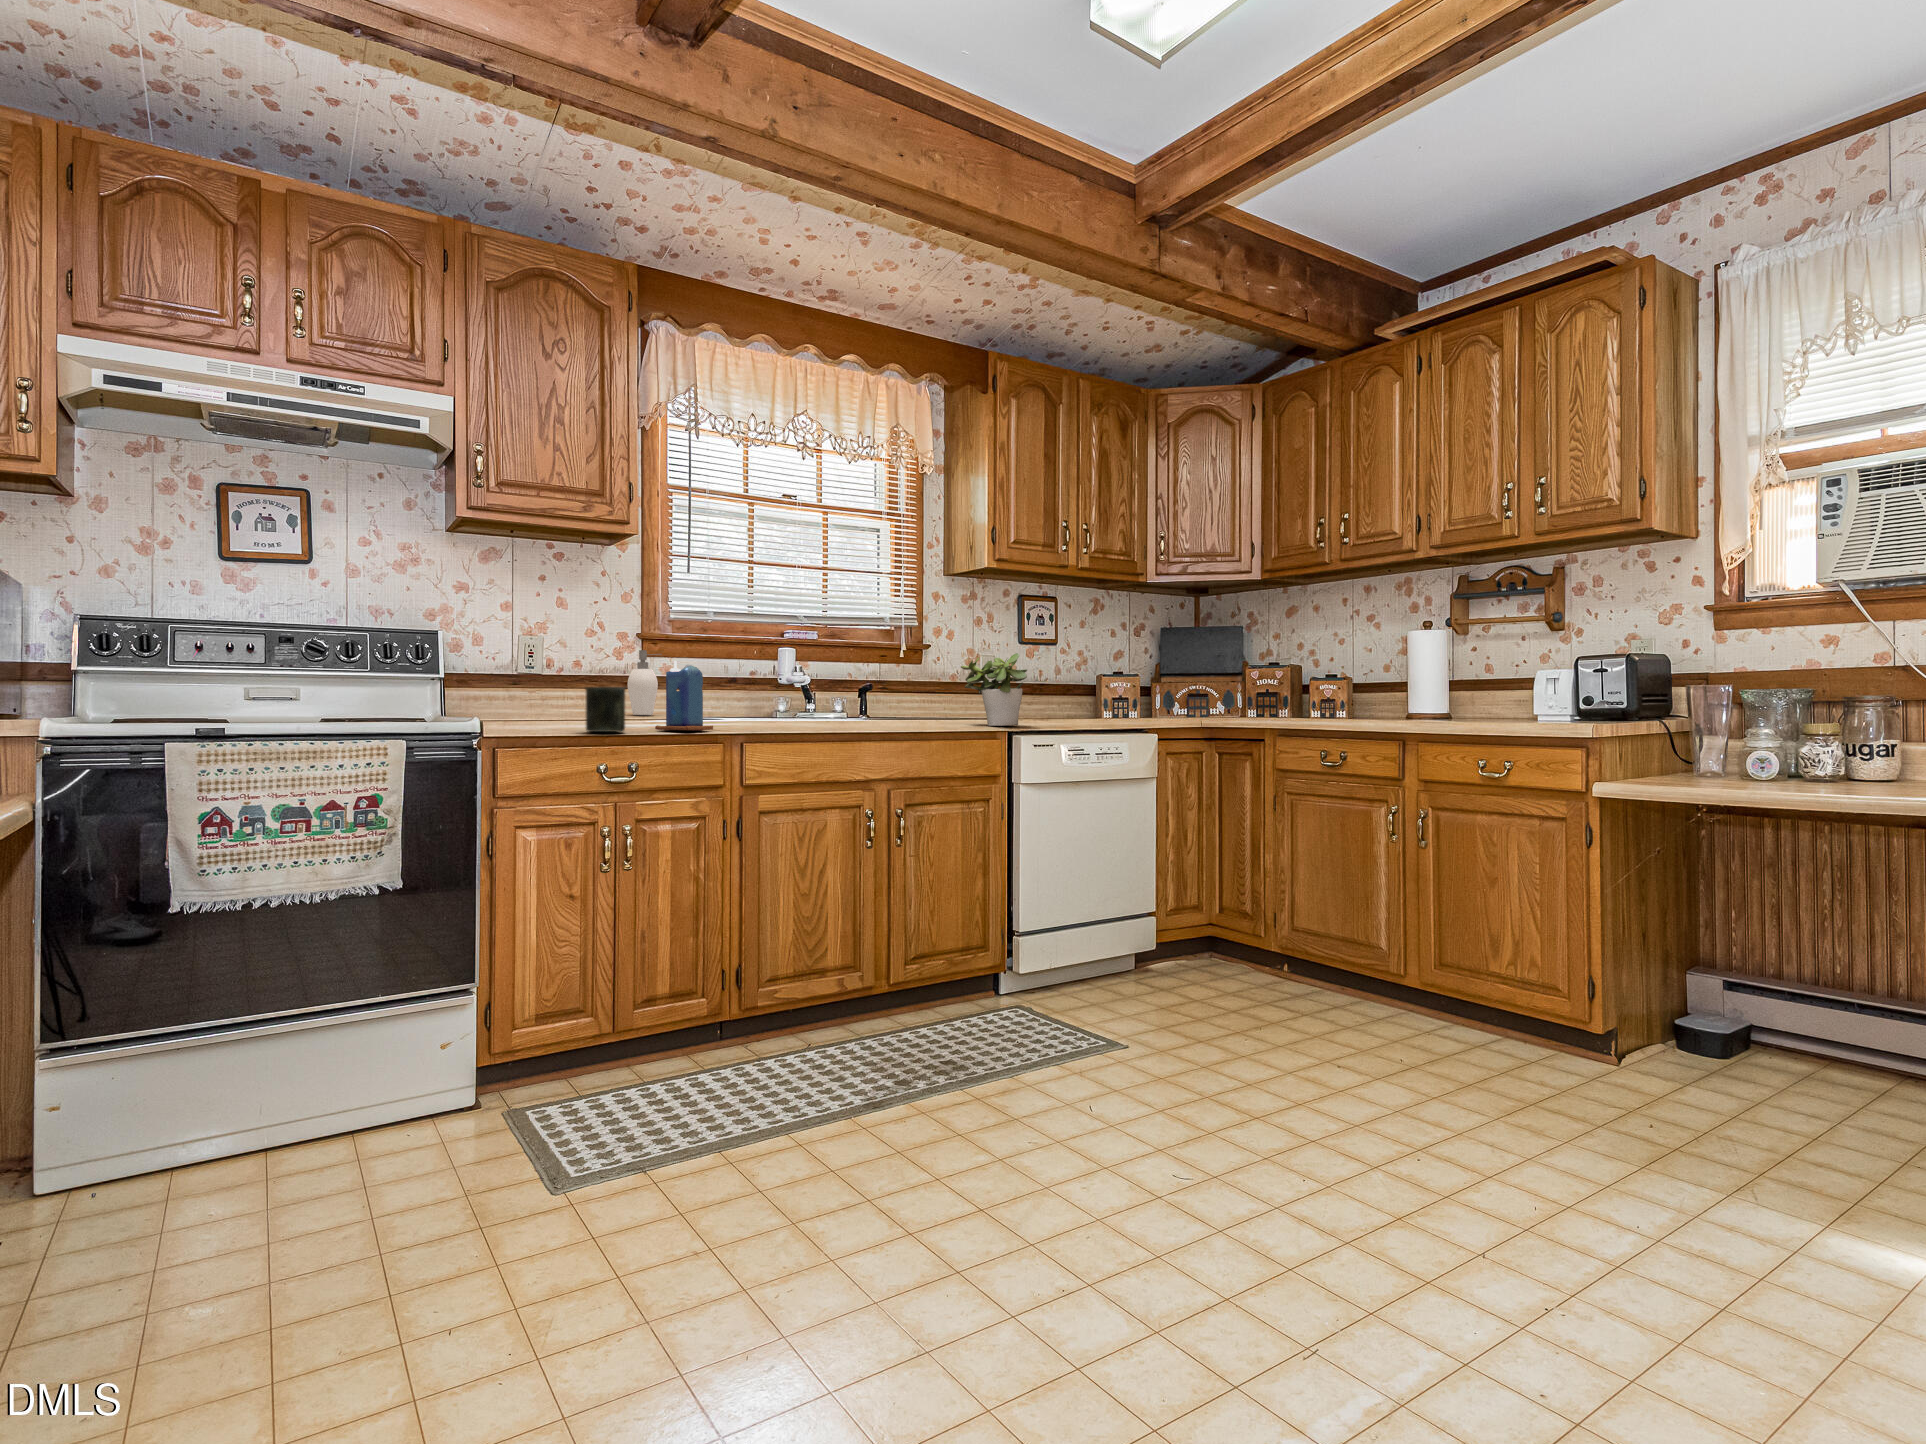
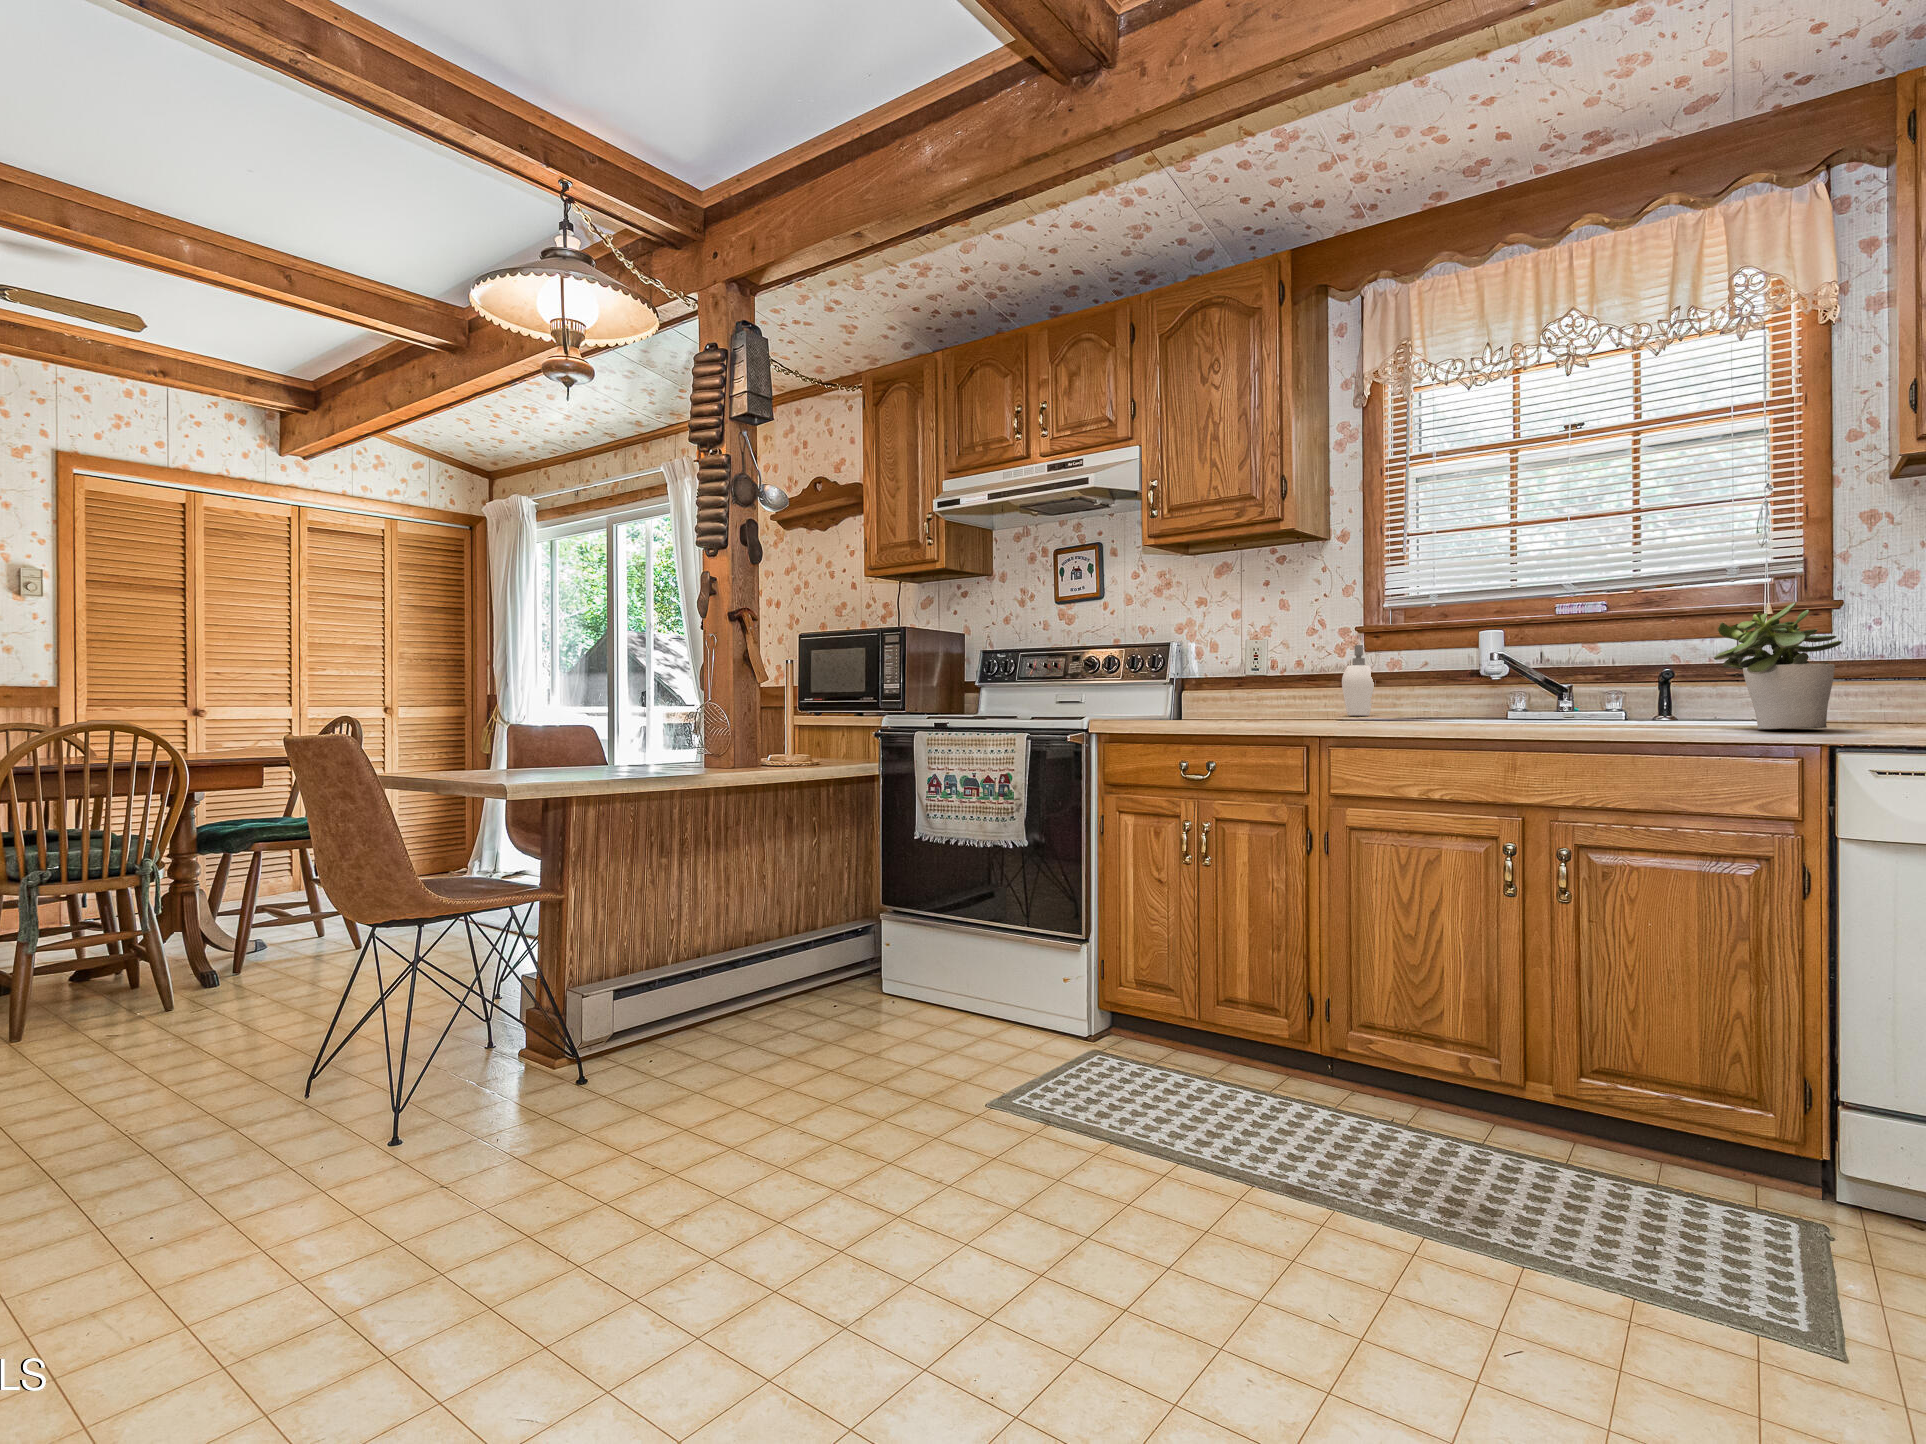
candle: present [655,660,713,731] -> none [1224,654,1271,727]
mug: present [585,687,626,732] -> none [1149,684,1189,728]

